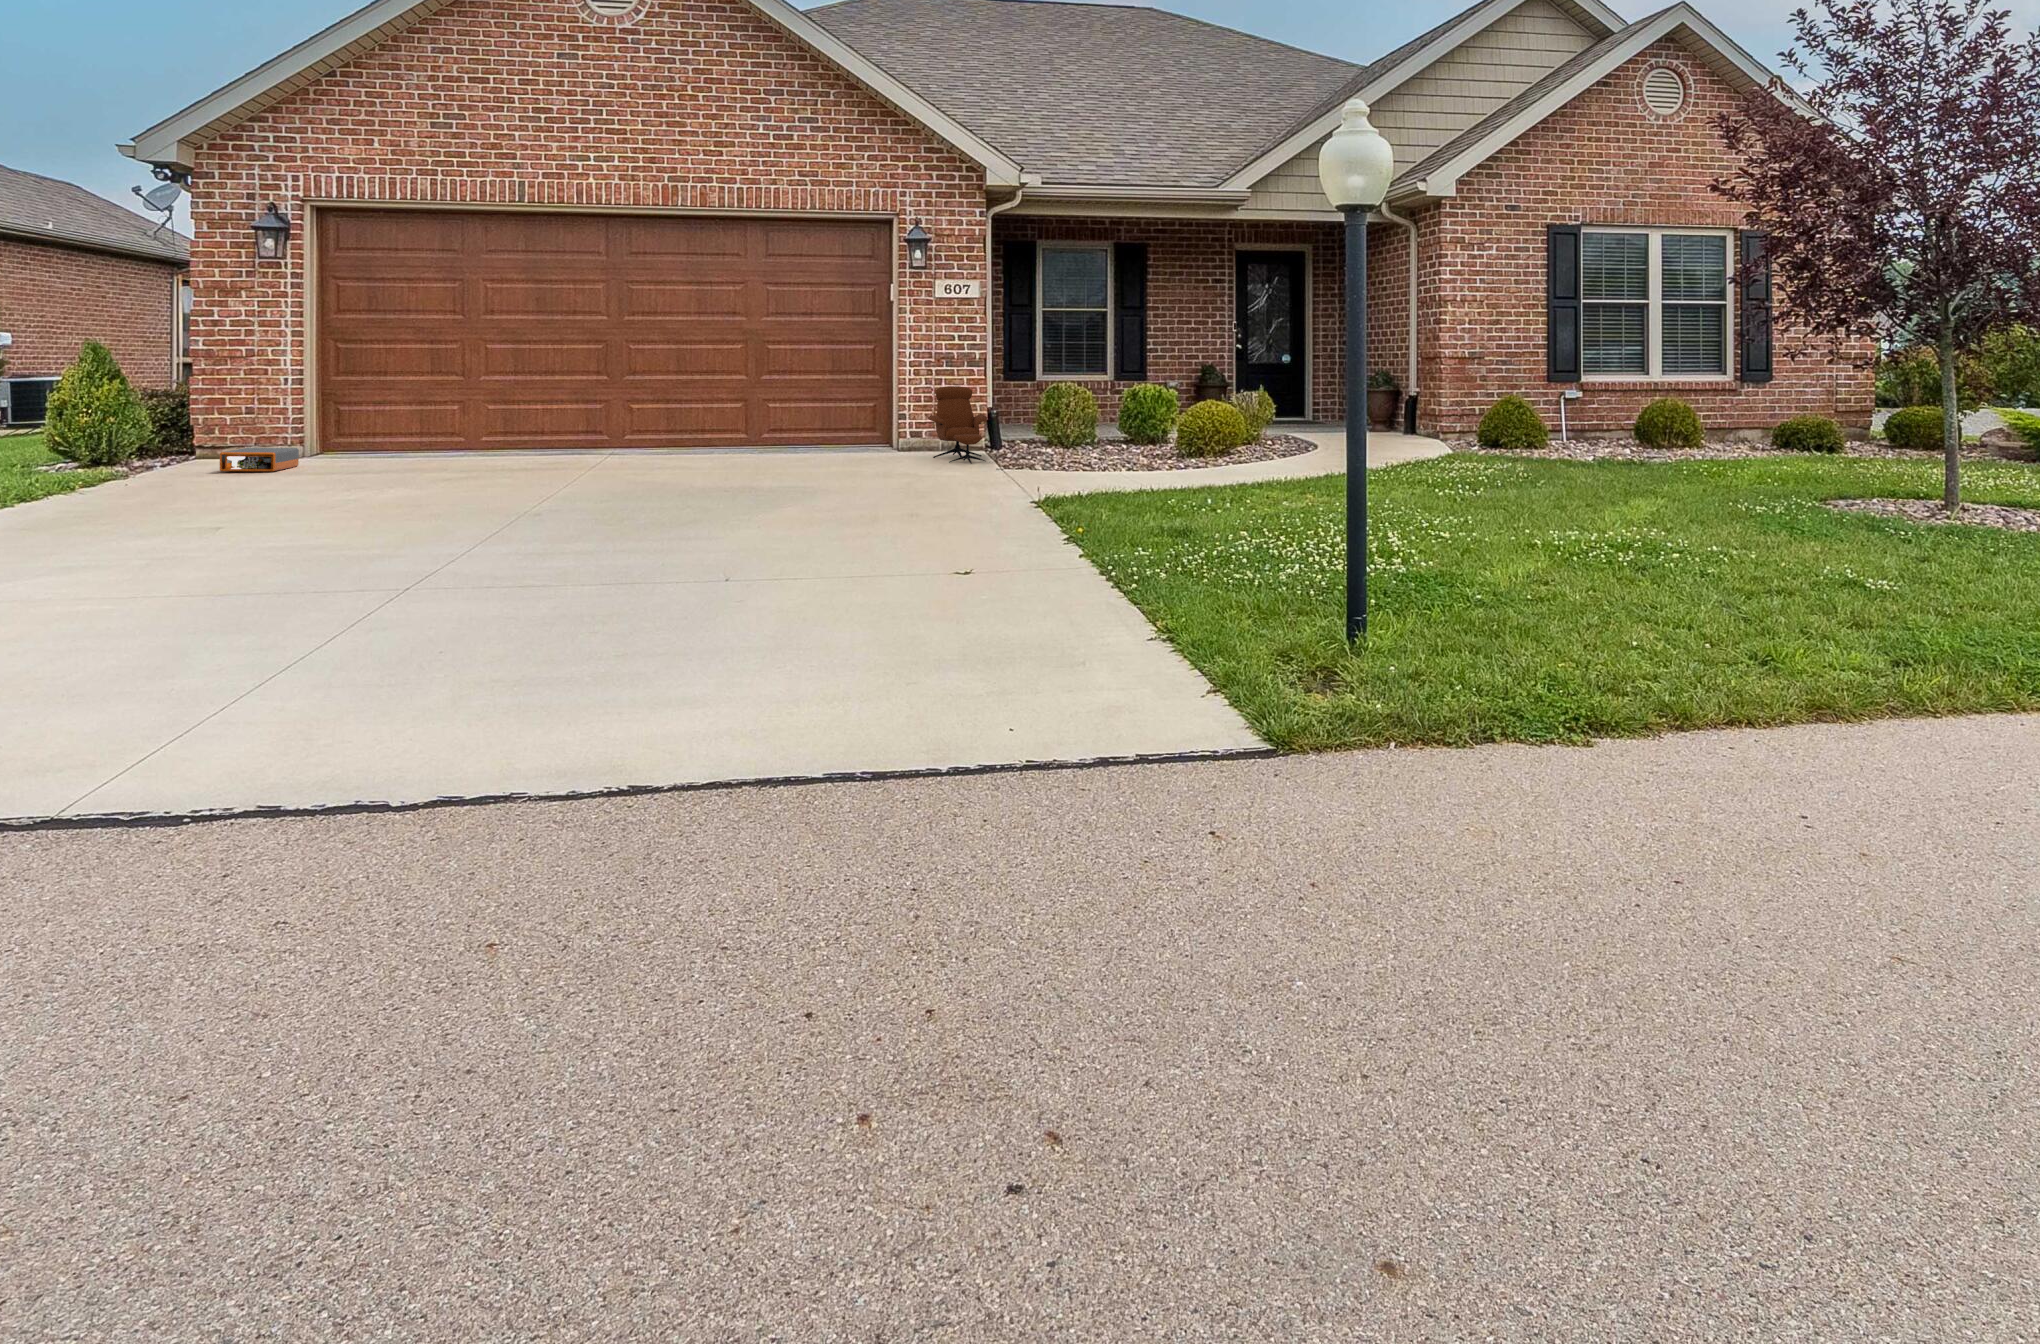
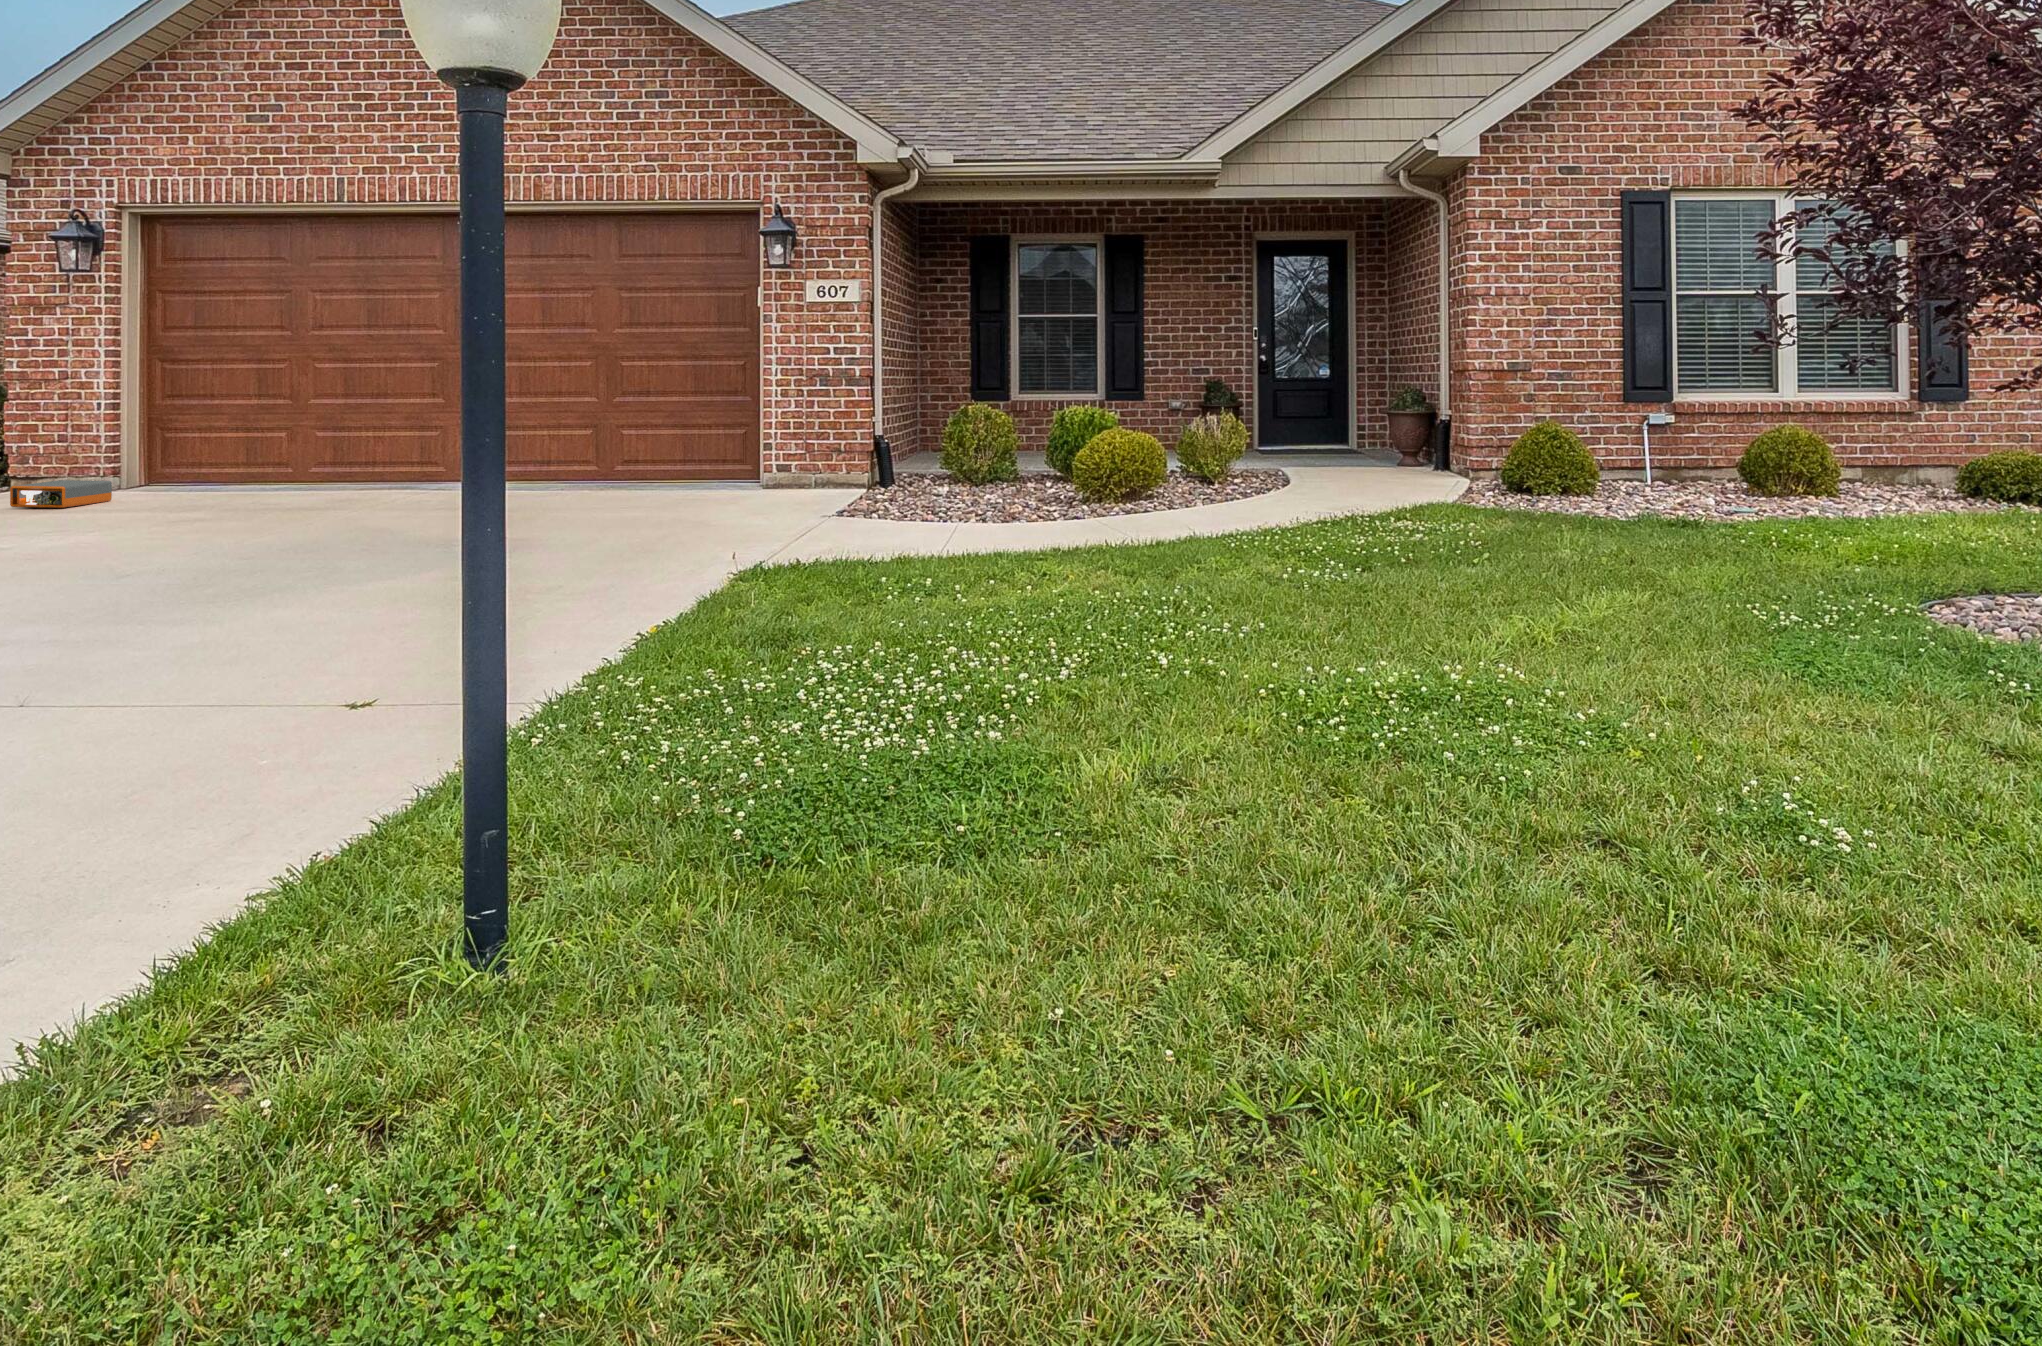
lounge chair: present [928,386,987,464] -> none [790,411,865,509]

